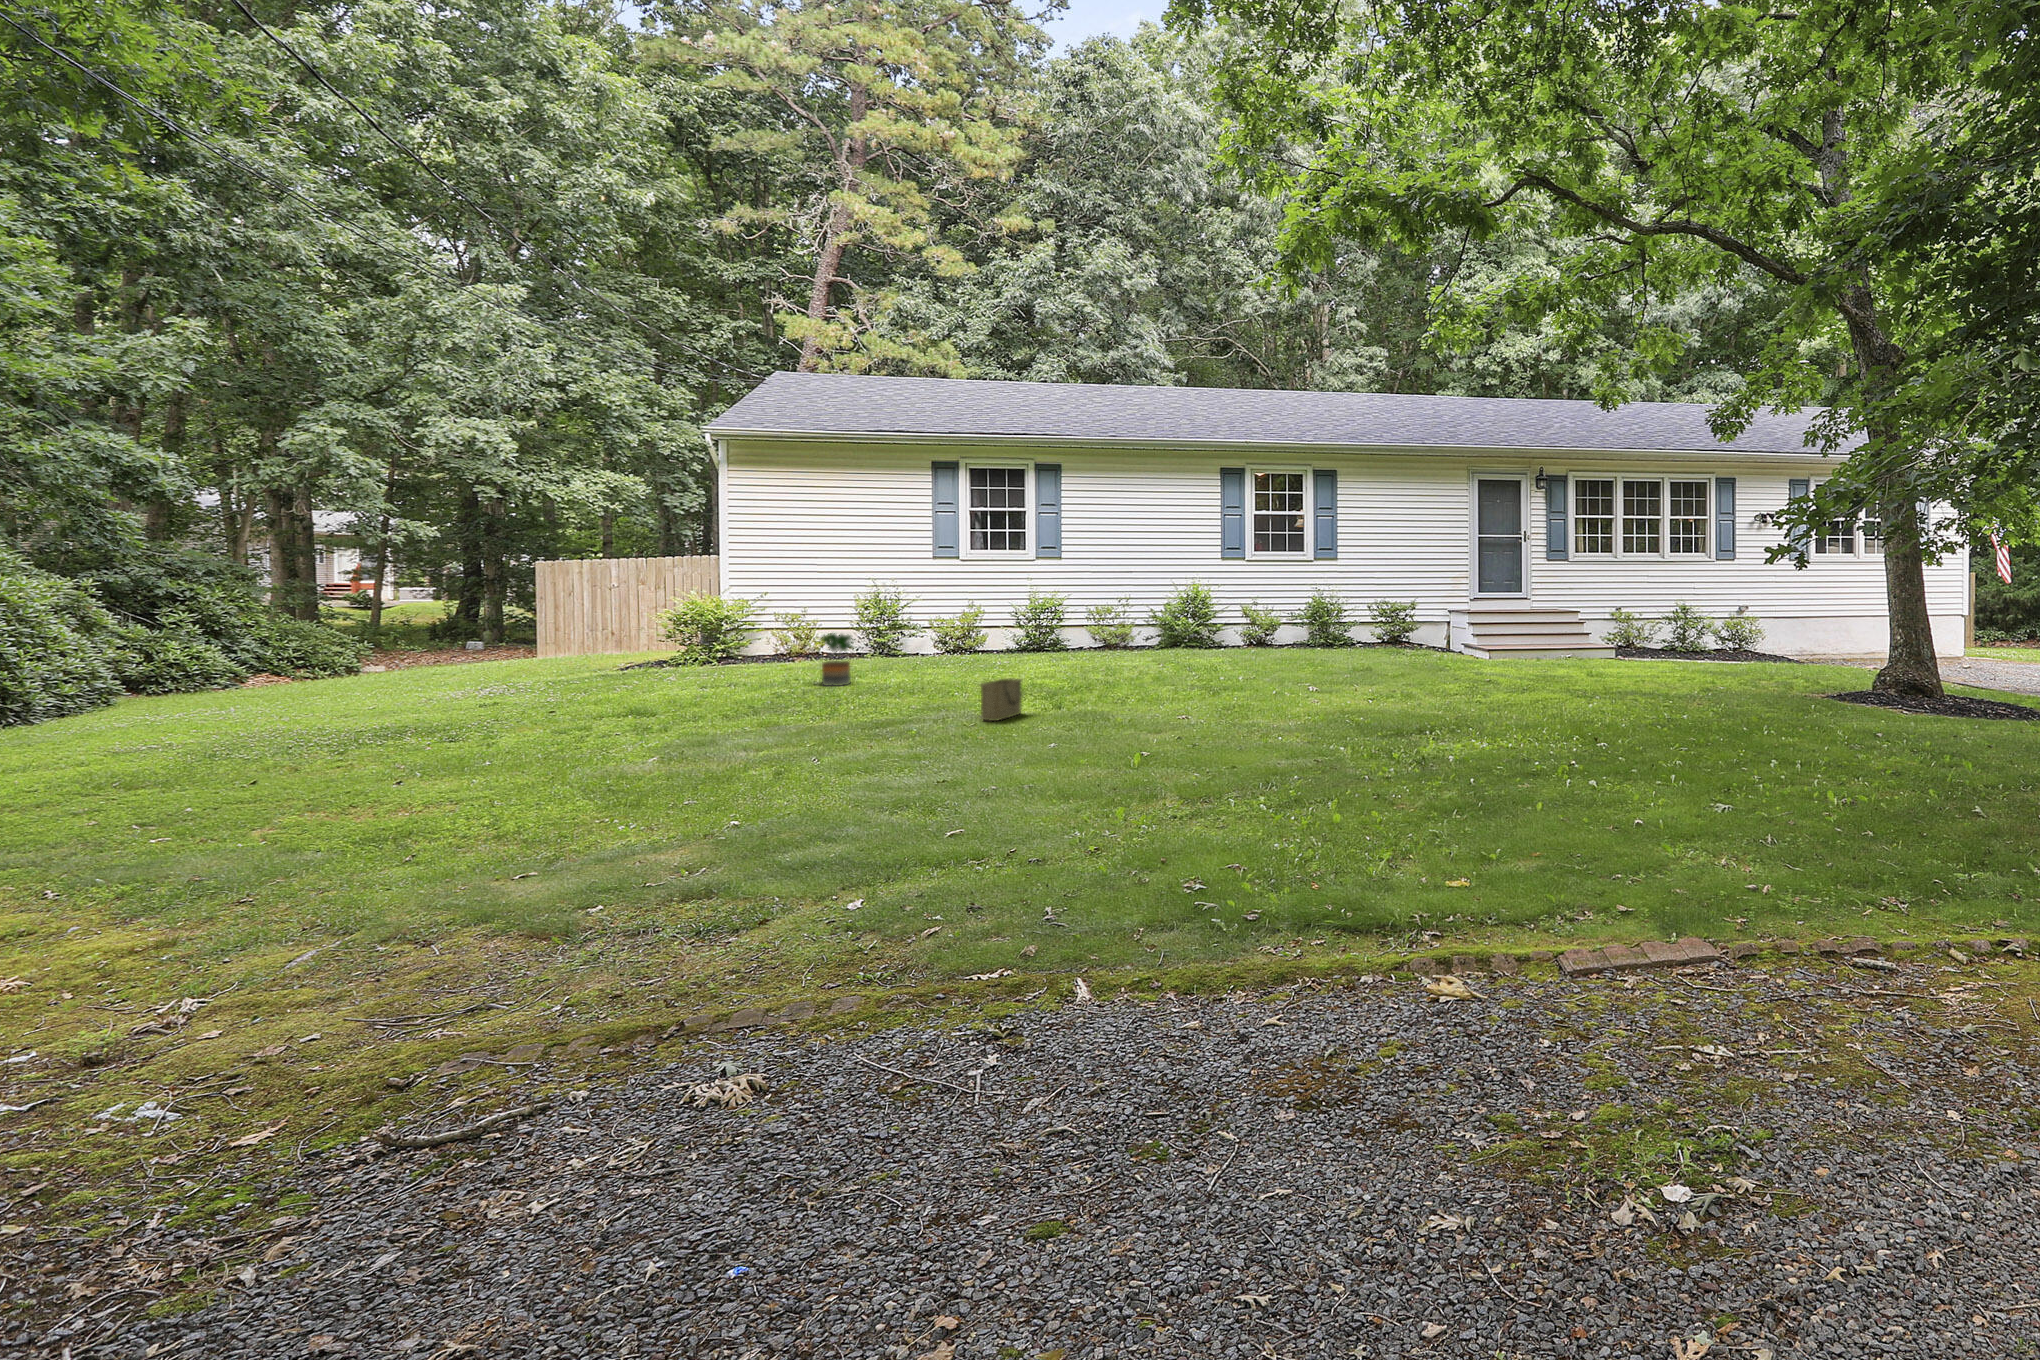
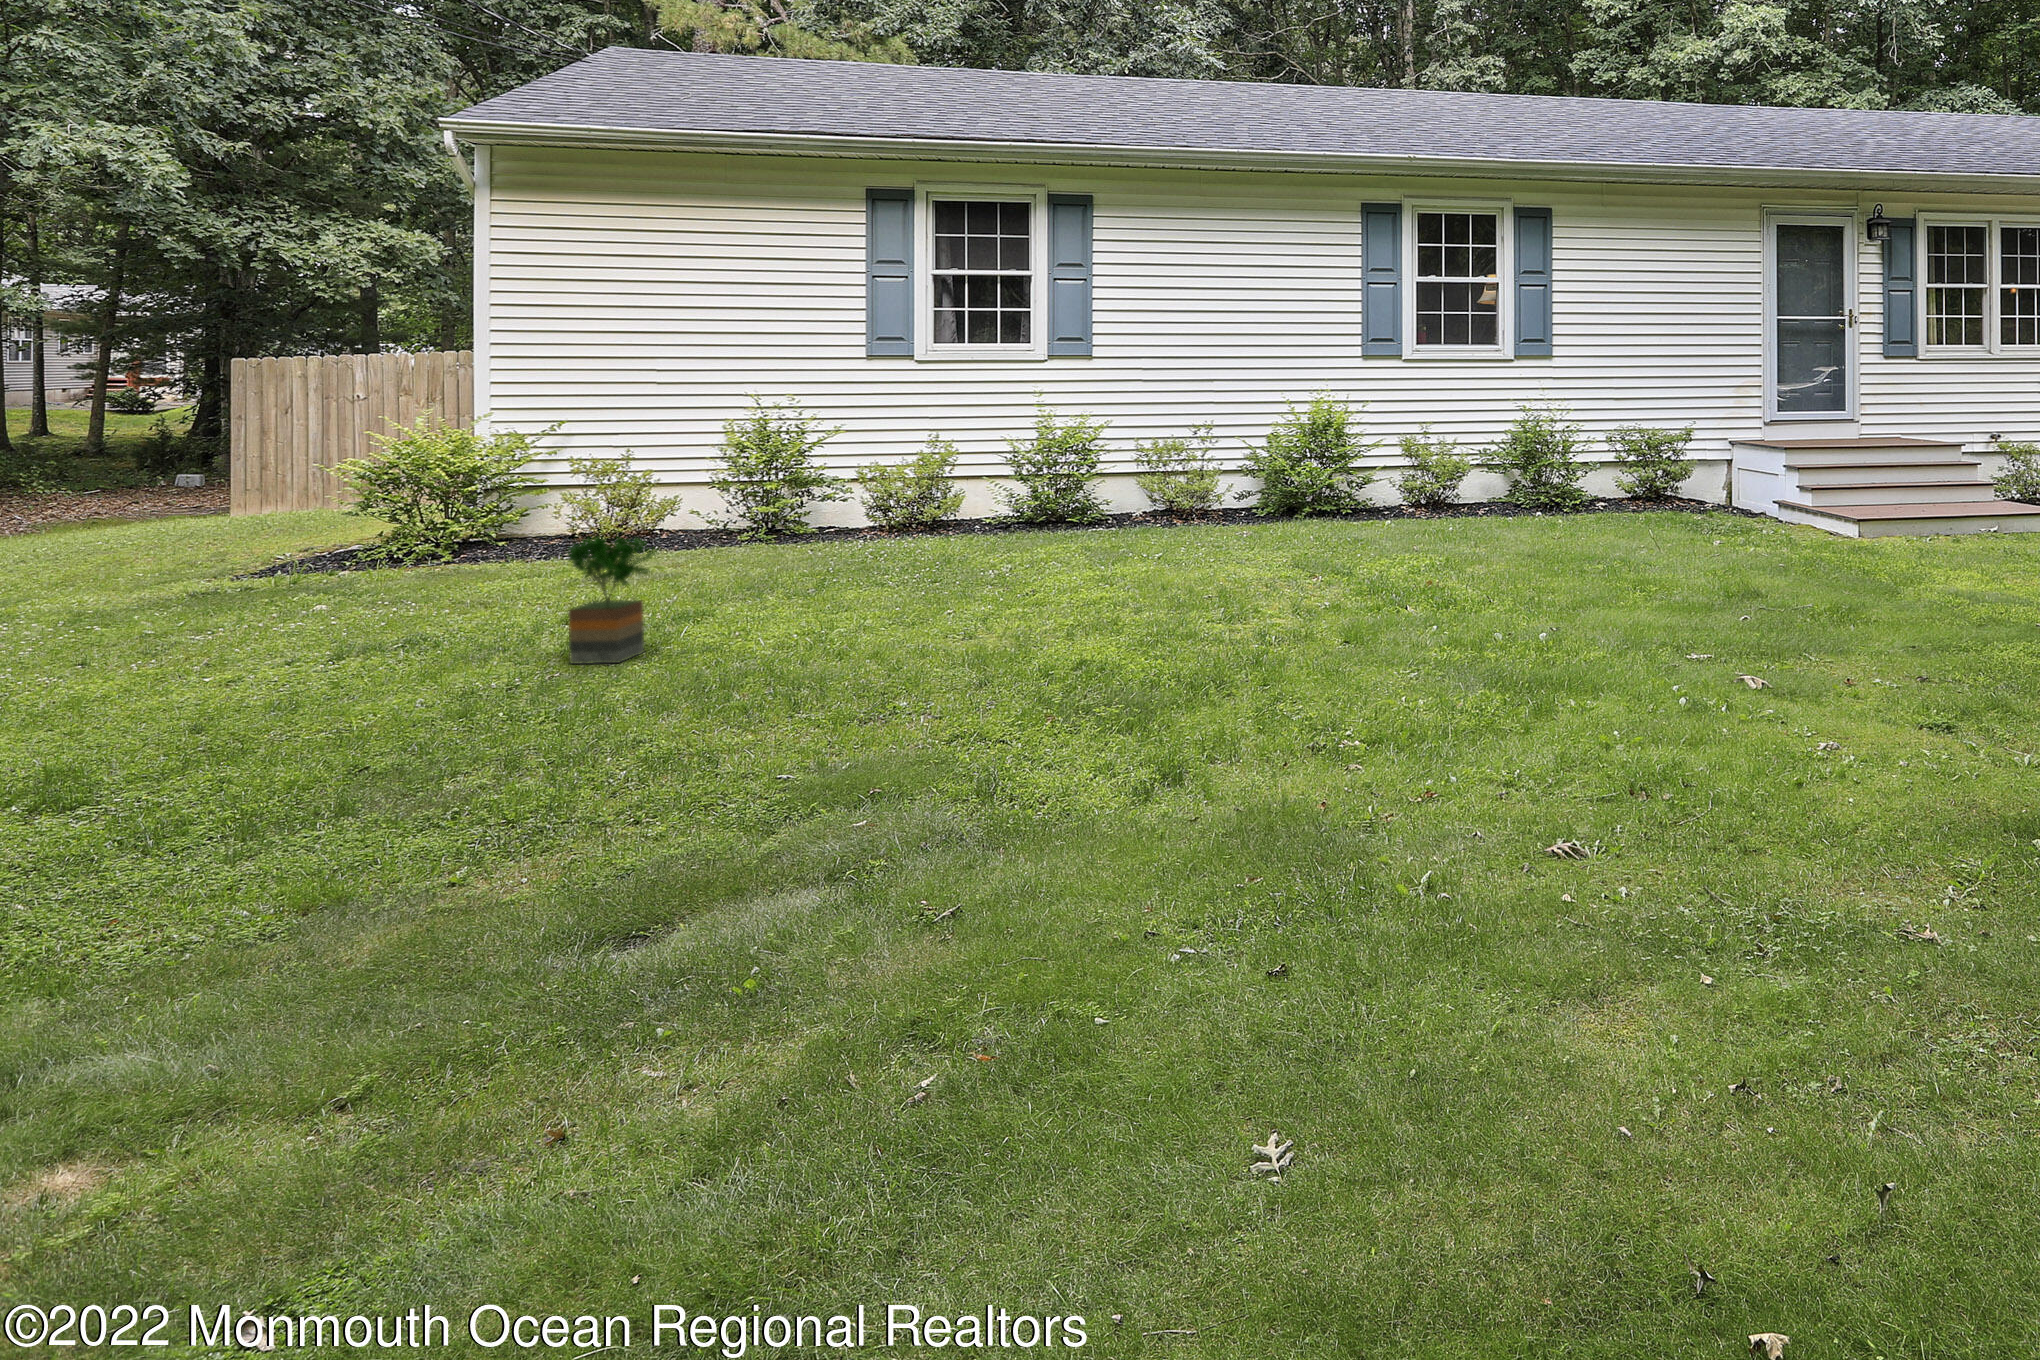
basket: present [981,679,1022,721] -> none [934,718,1066,885]

